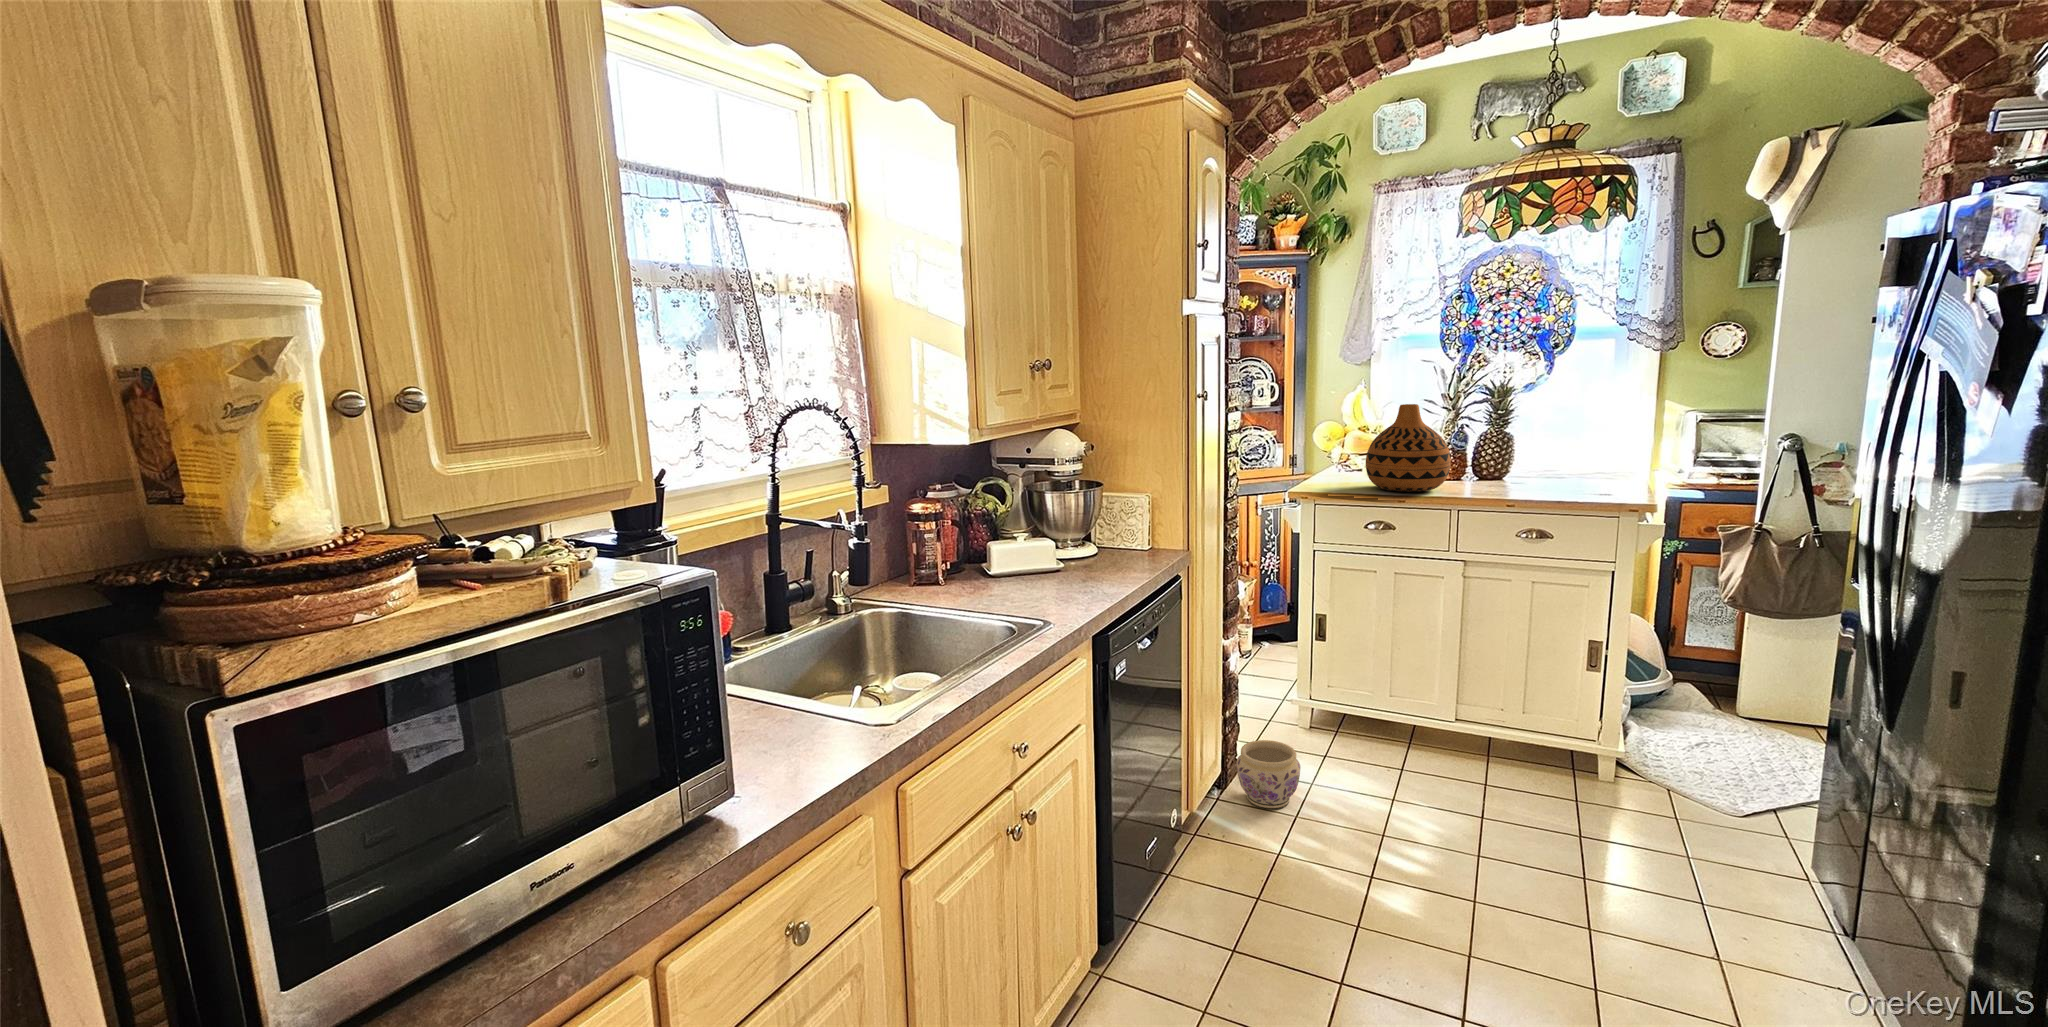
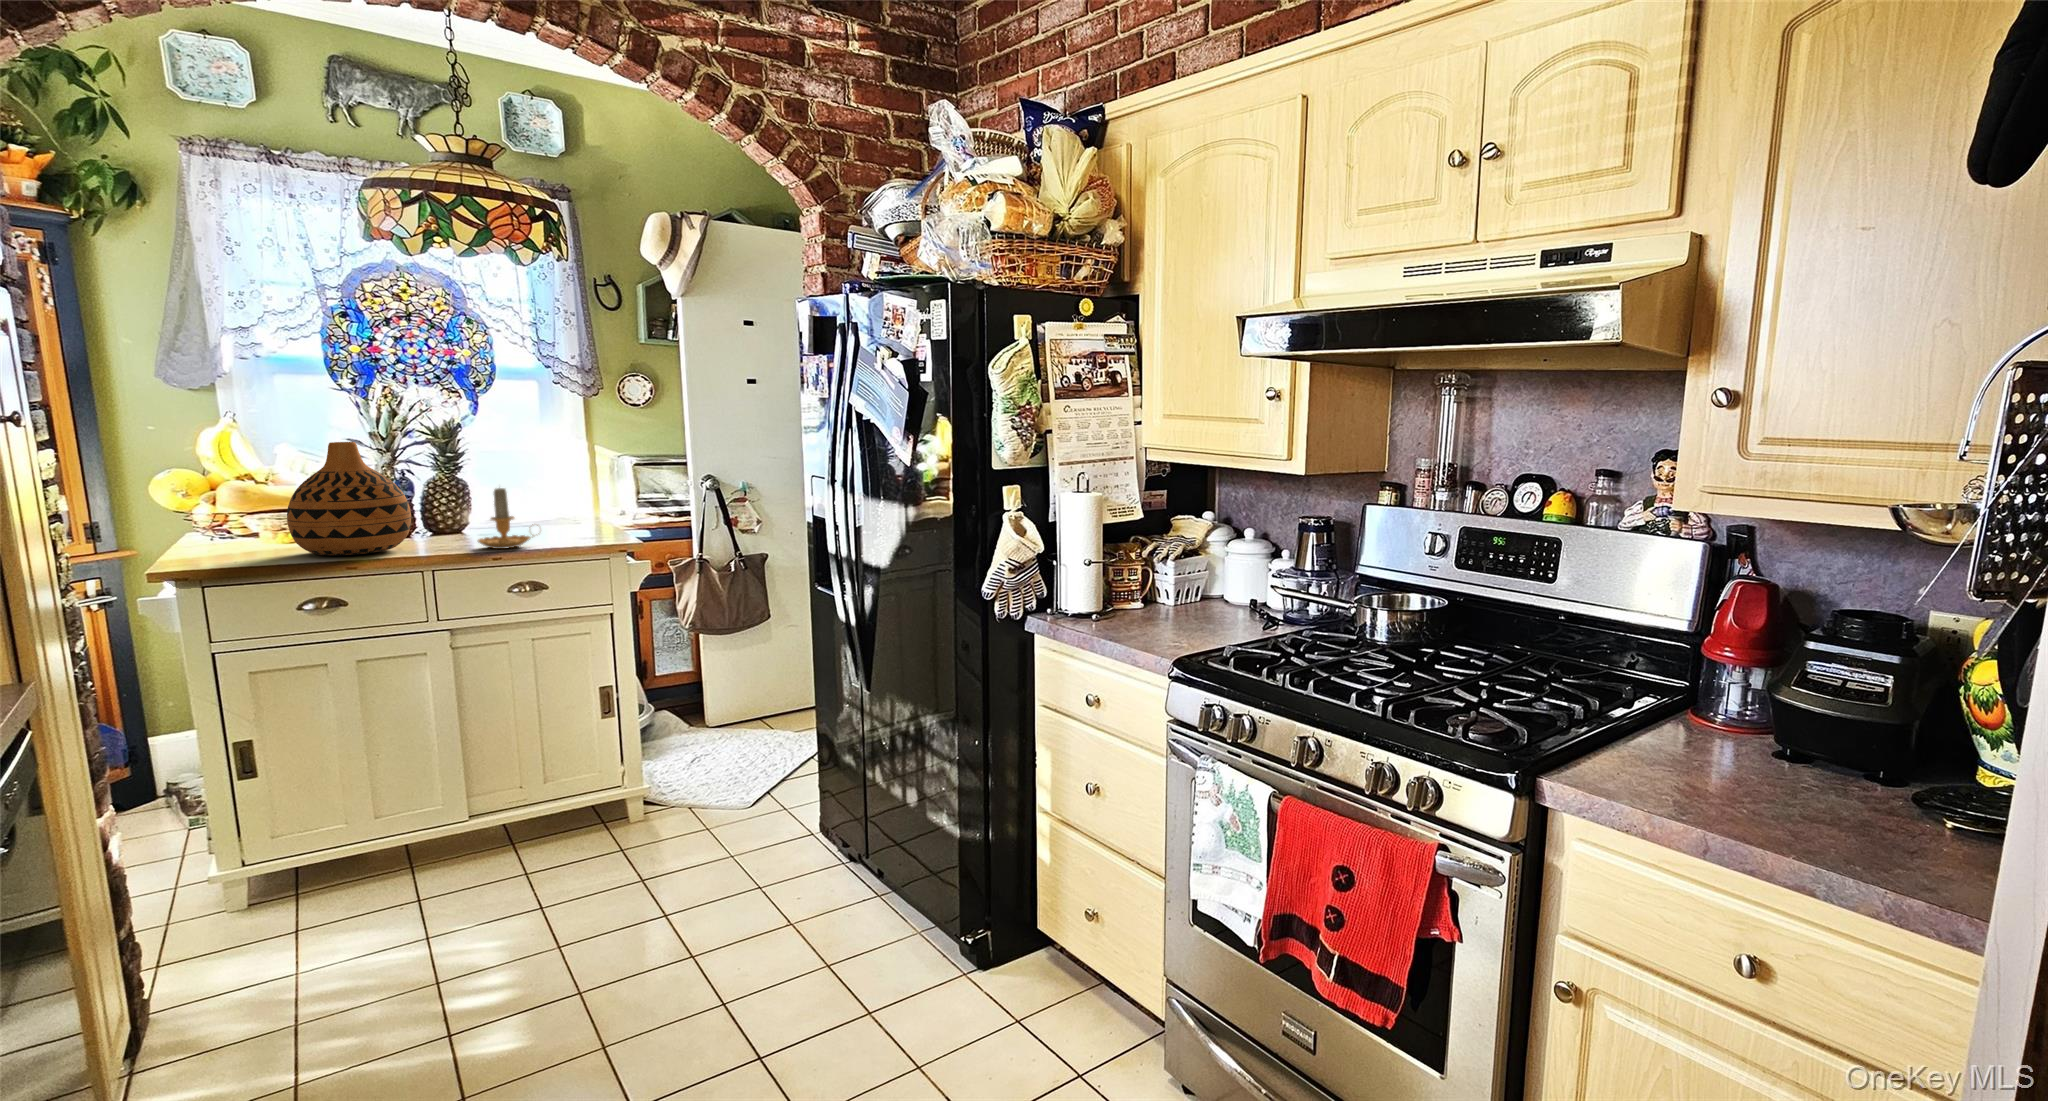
candle: none [1497,445,1556,501] -> present [478,488,534,549]
planter: present [1237,740,1300,810] -> none [159,943,282,1058]

